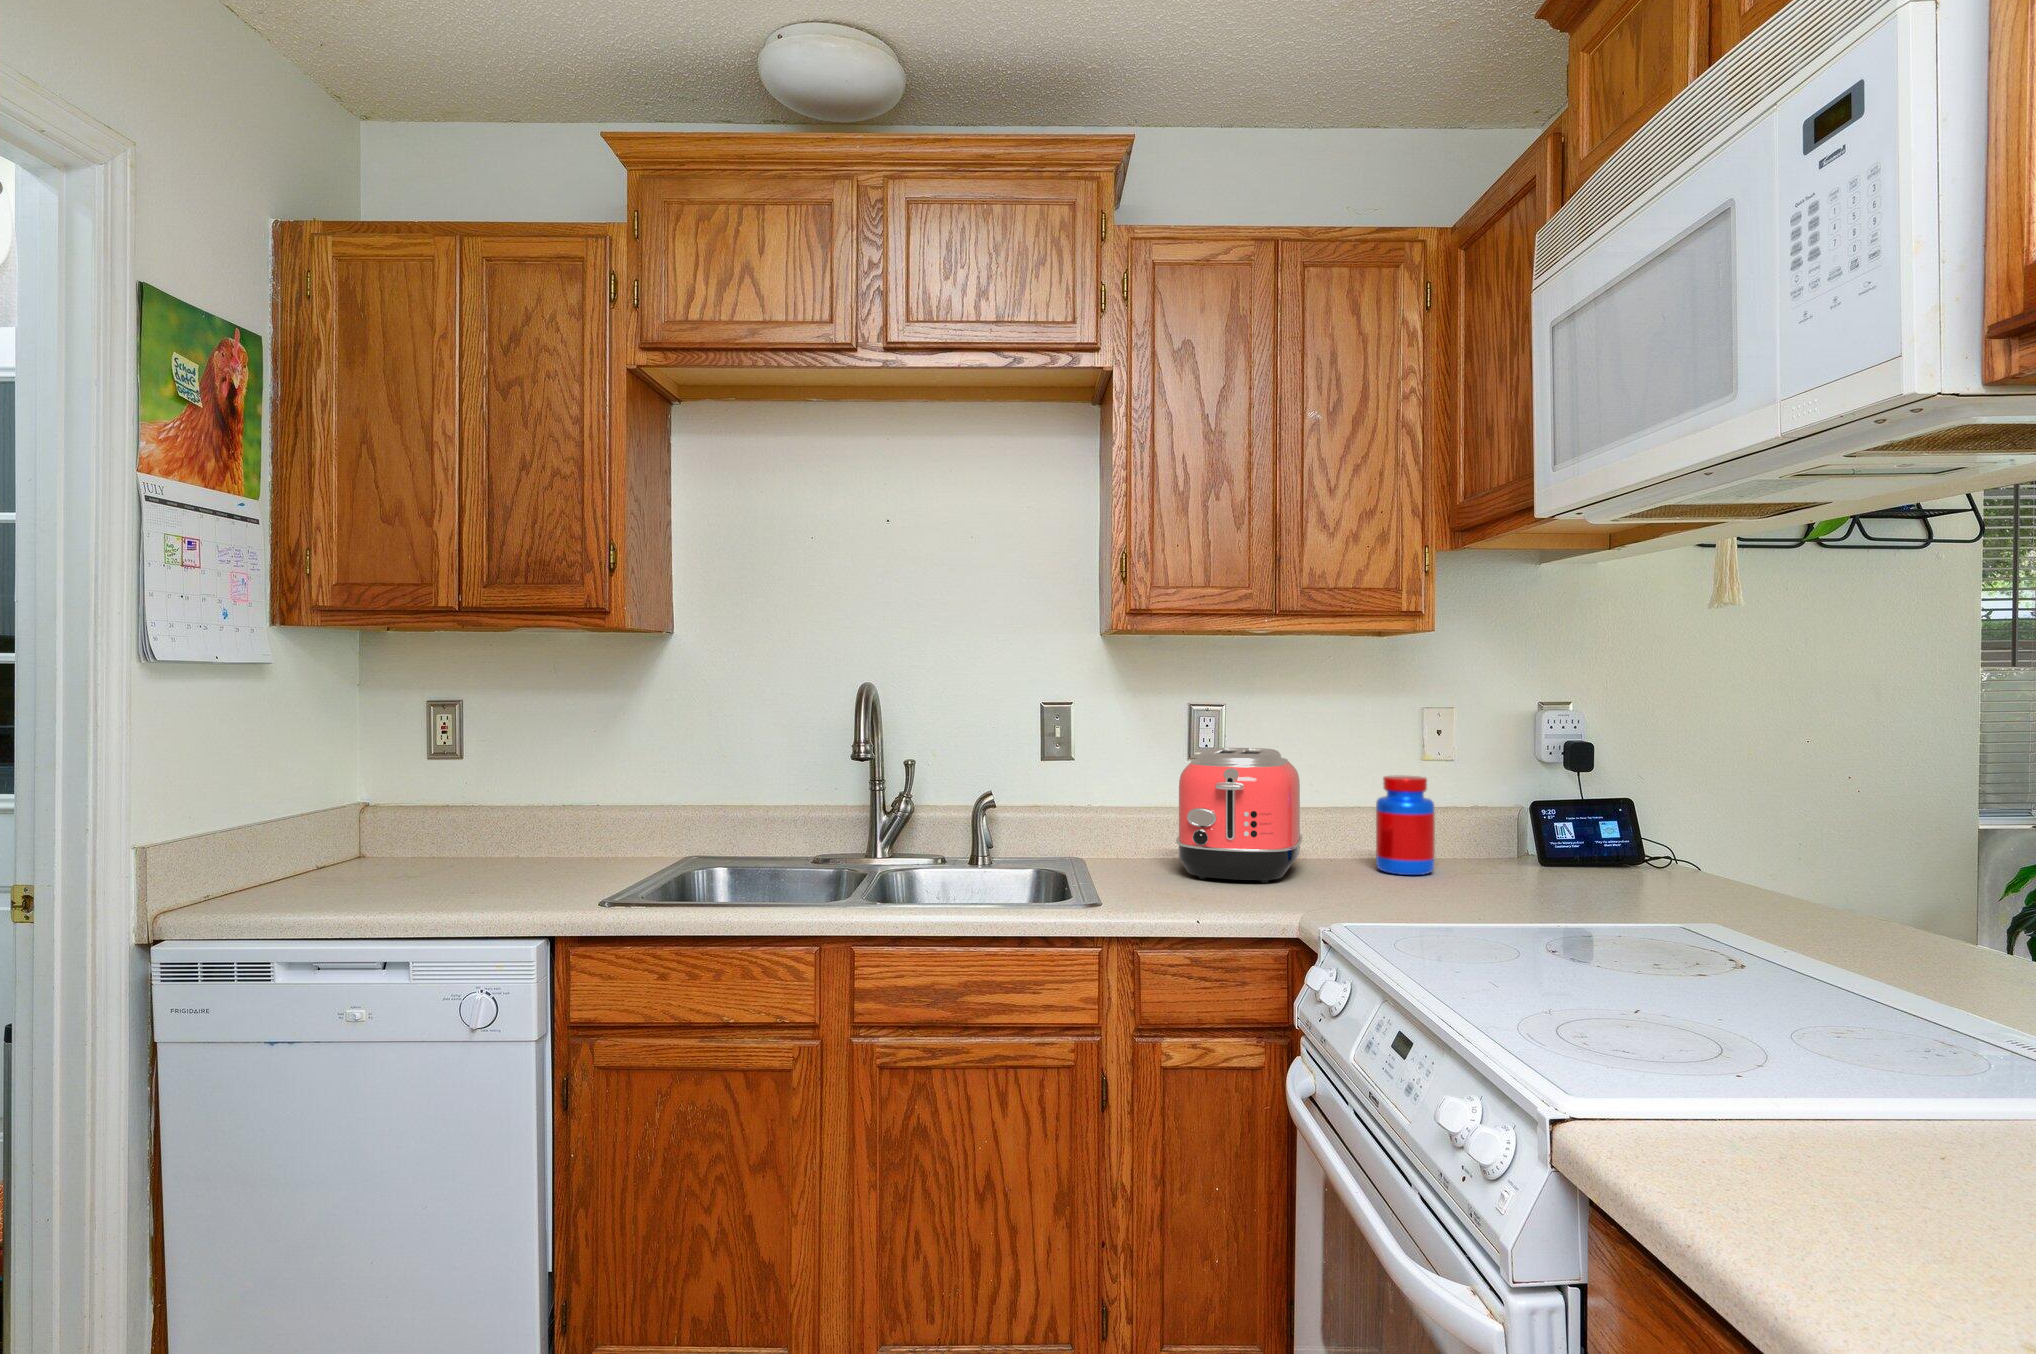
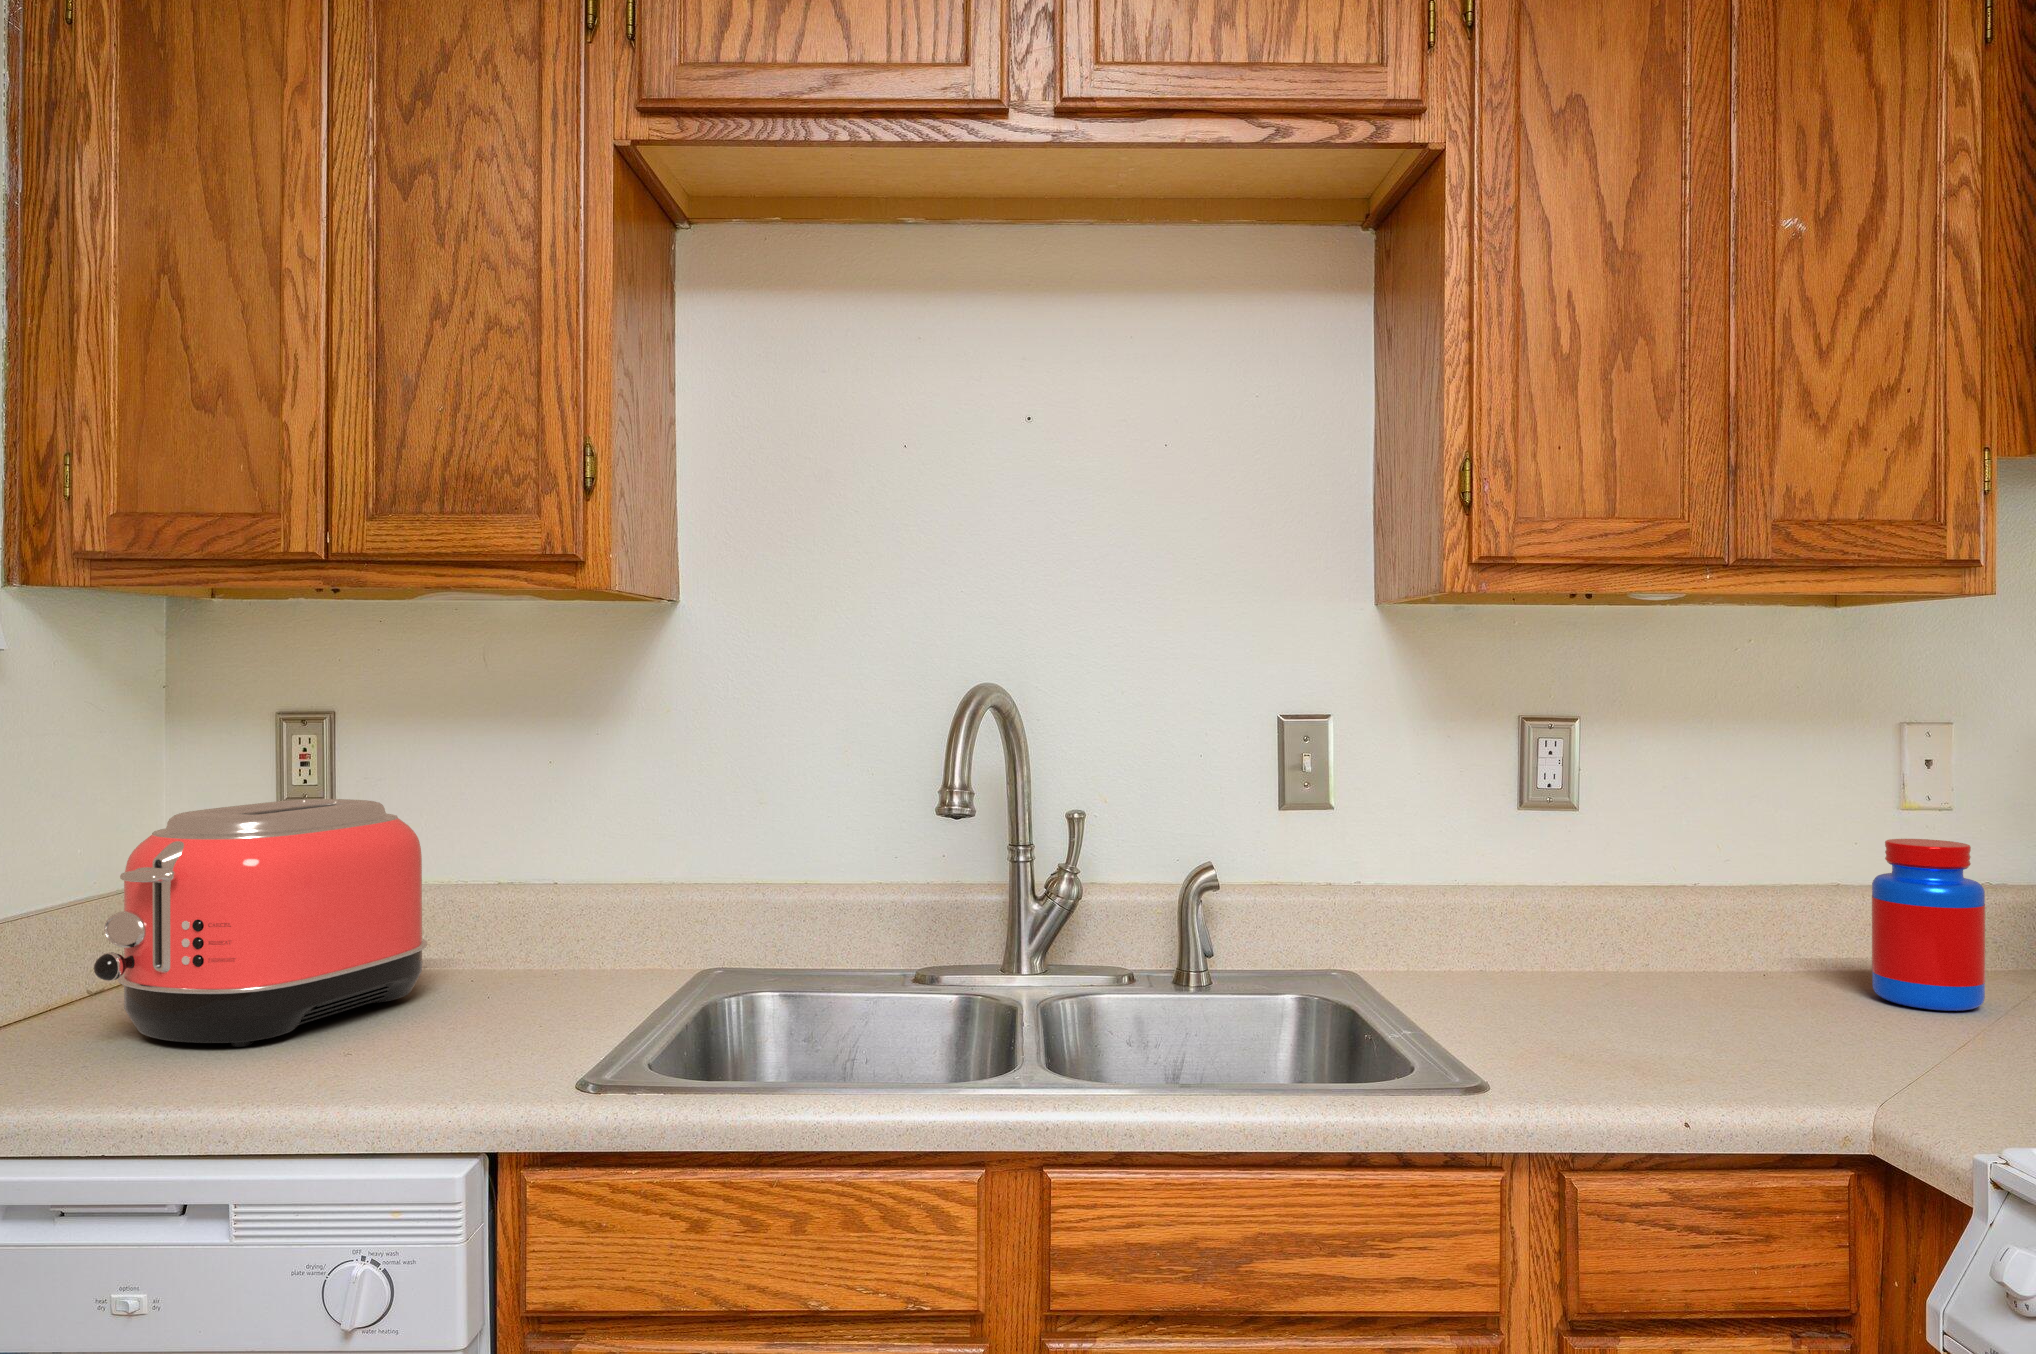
toaster: present [1176,748,1302,883] -> present [94,799,427,1047]

